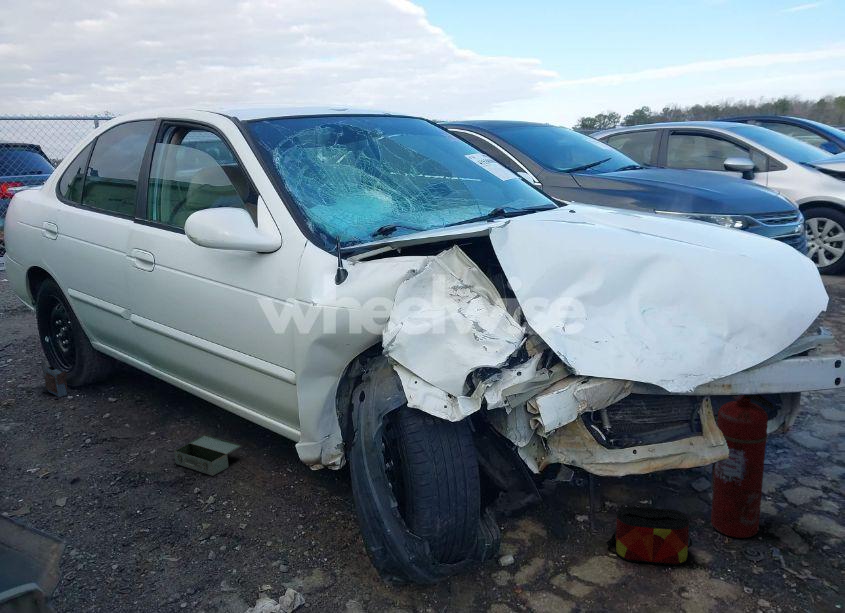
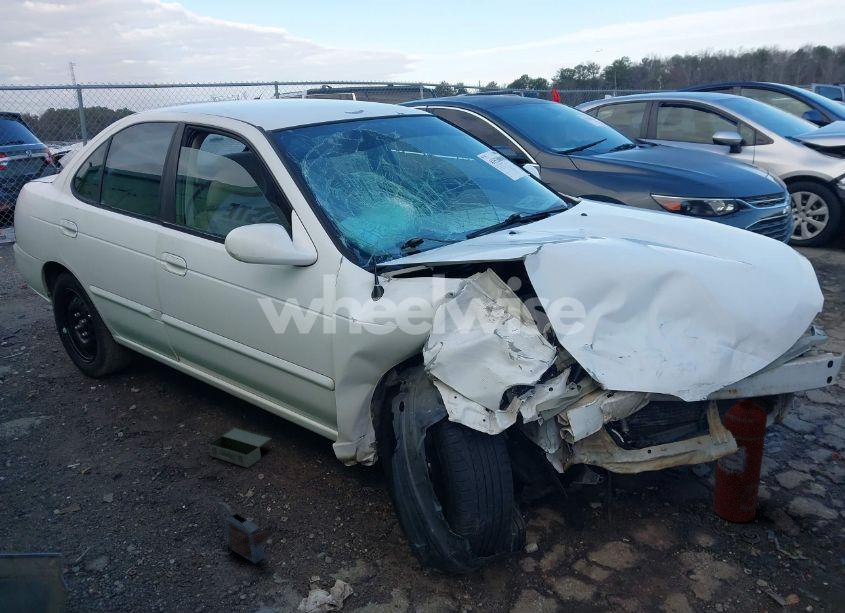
watering can: present [41,360,67,397] -> present [217,502,273,564]
bag: present [606,506,692,566] -> none [620,497,698,550]

